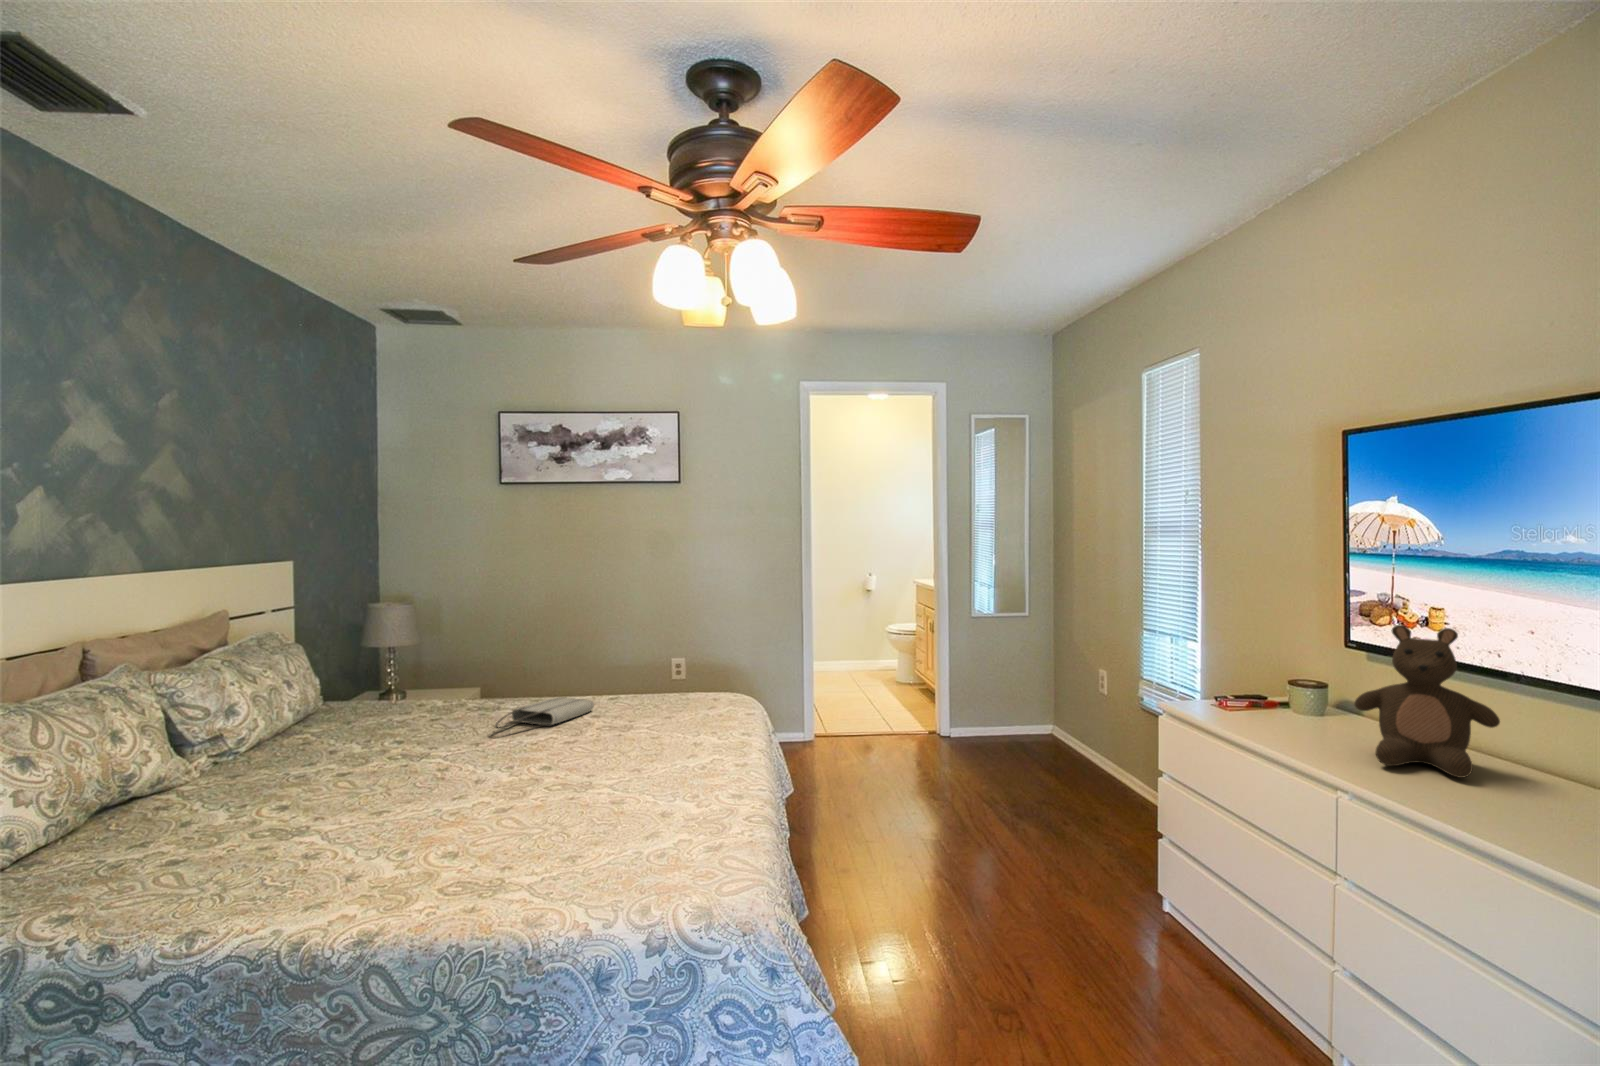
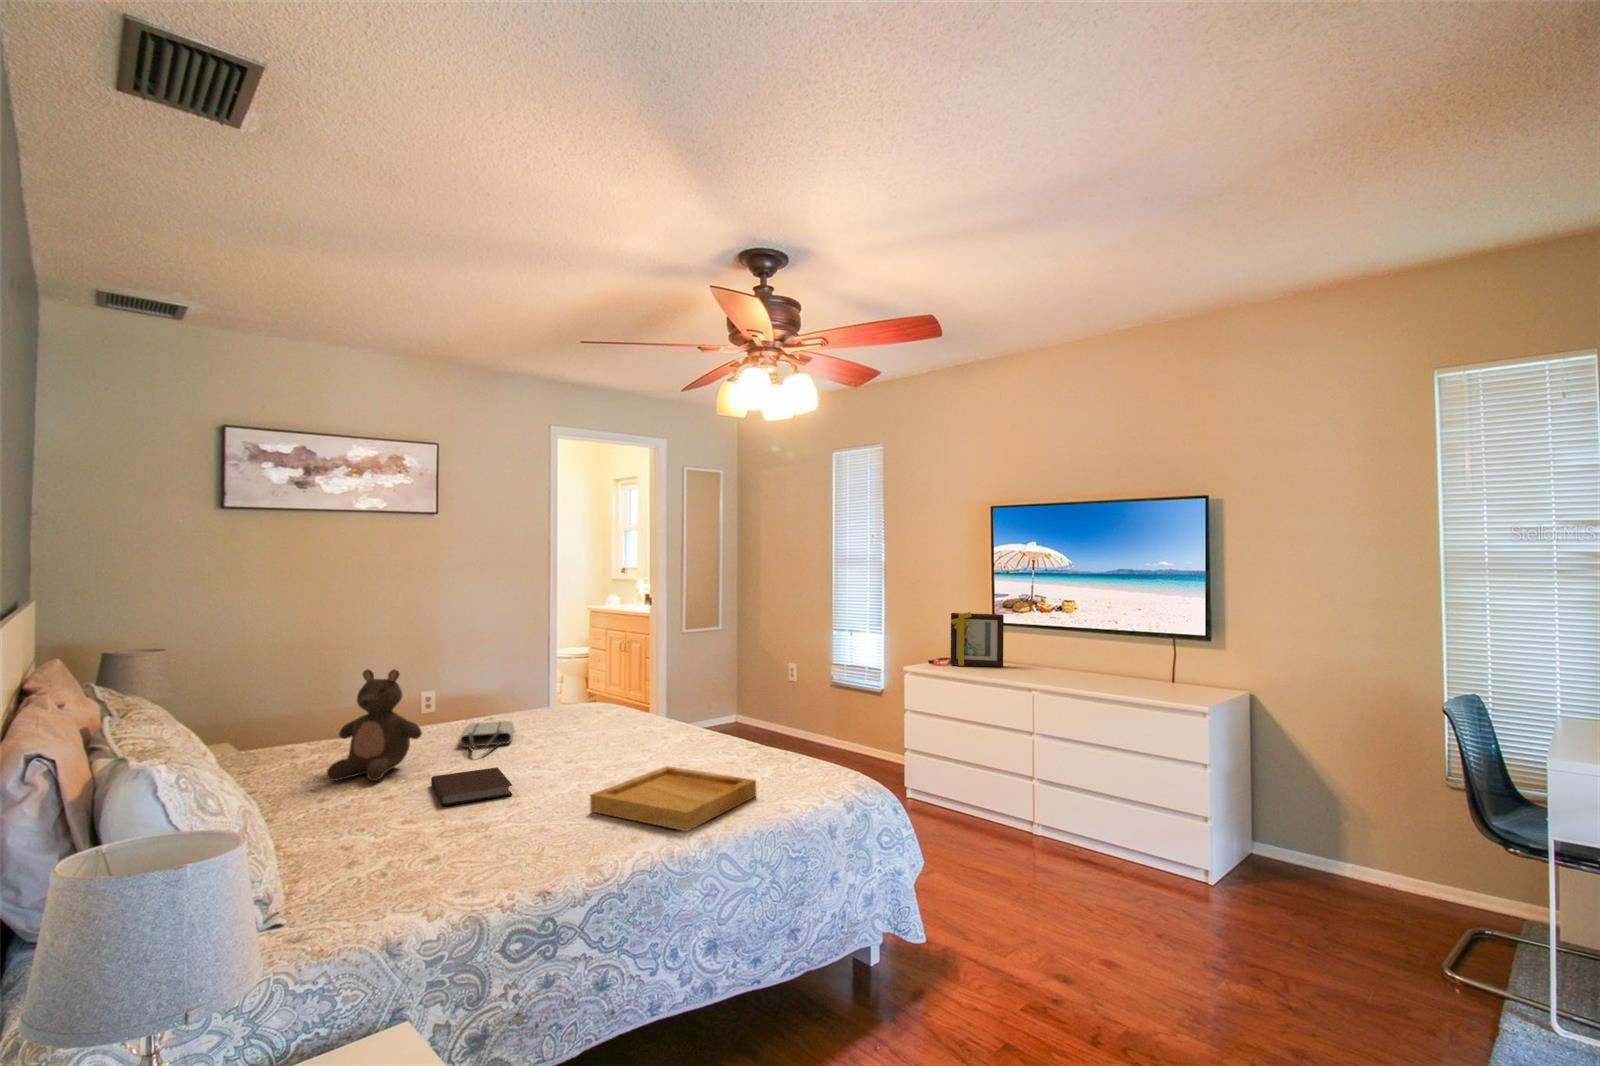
stuffed bear: present [1354,625,1500,778] -> present [327,670,422,781]
picture frame: none [1250,626,1363,735] -> present [951,612,1004,667]
notebook: none [333,750,457,791] -> present [431,767,512,806]
tray: none [367,796,567,909] -> present [590,766,756,831]

